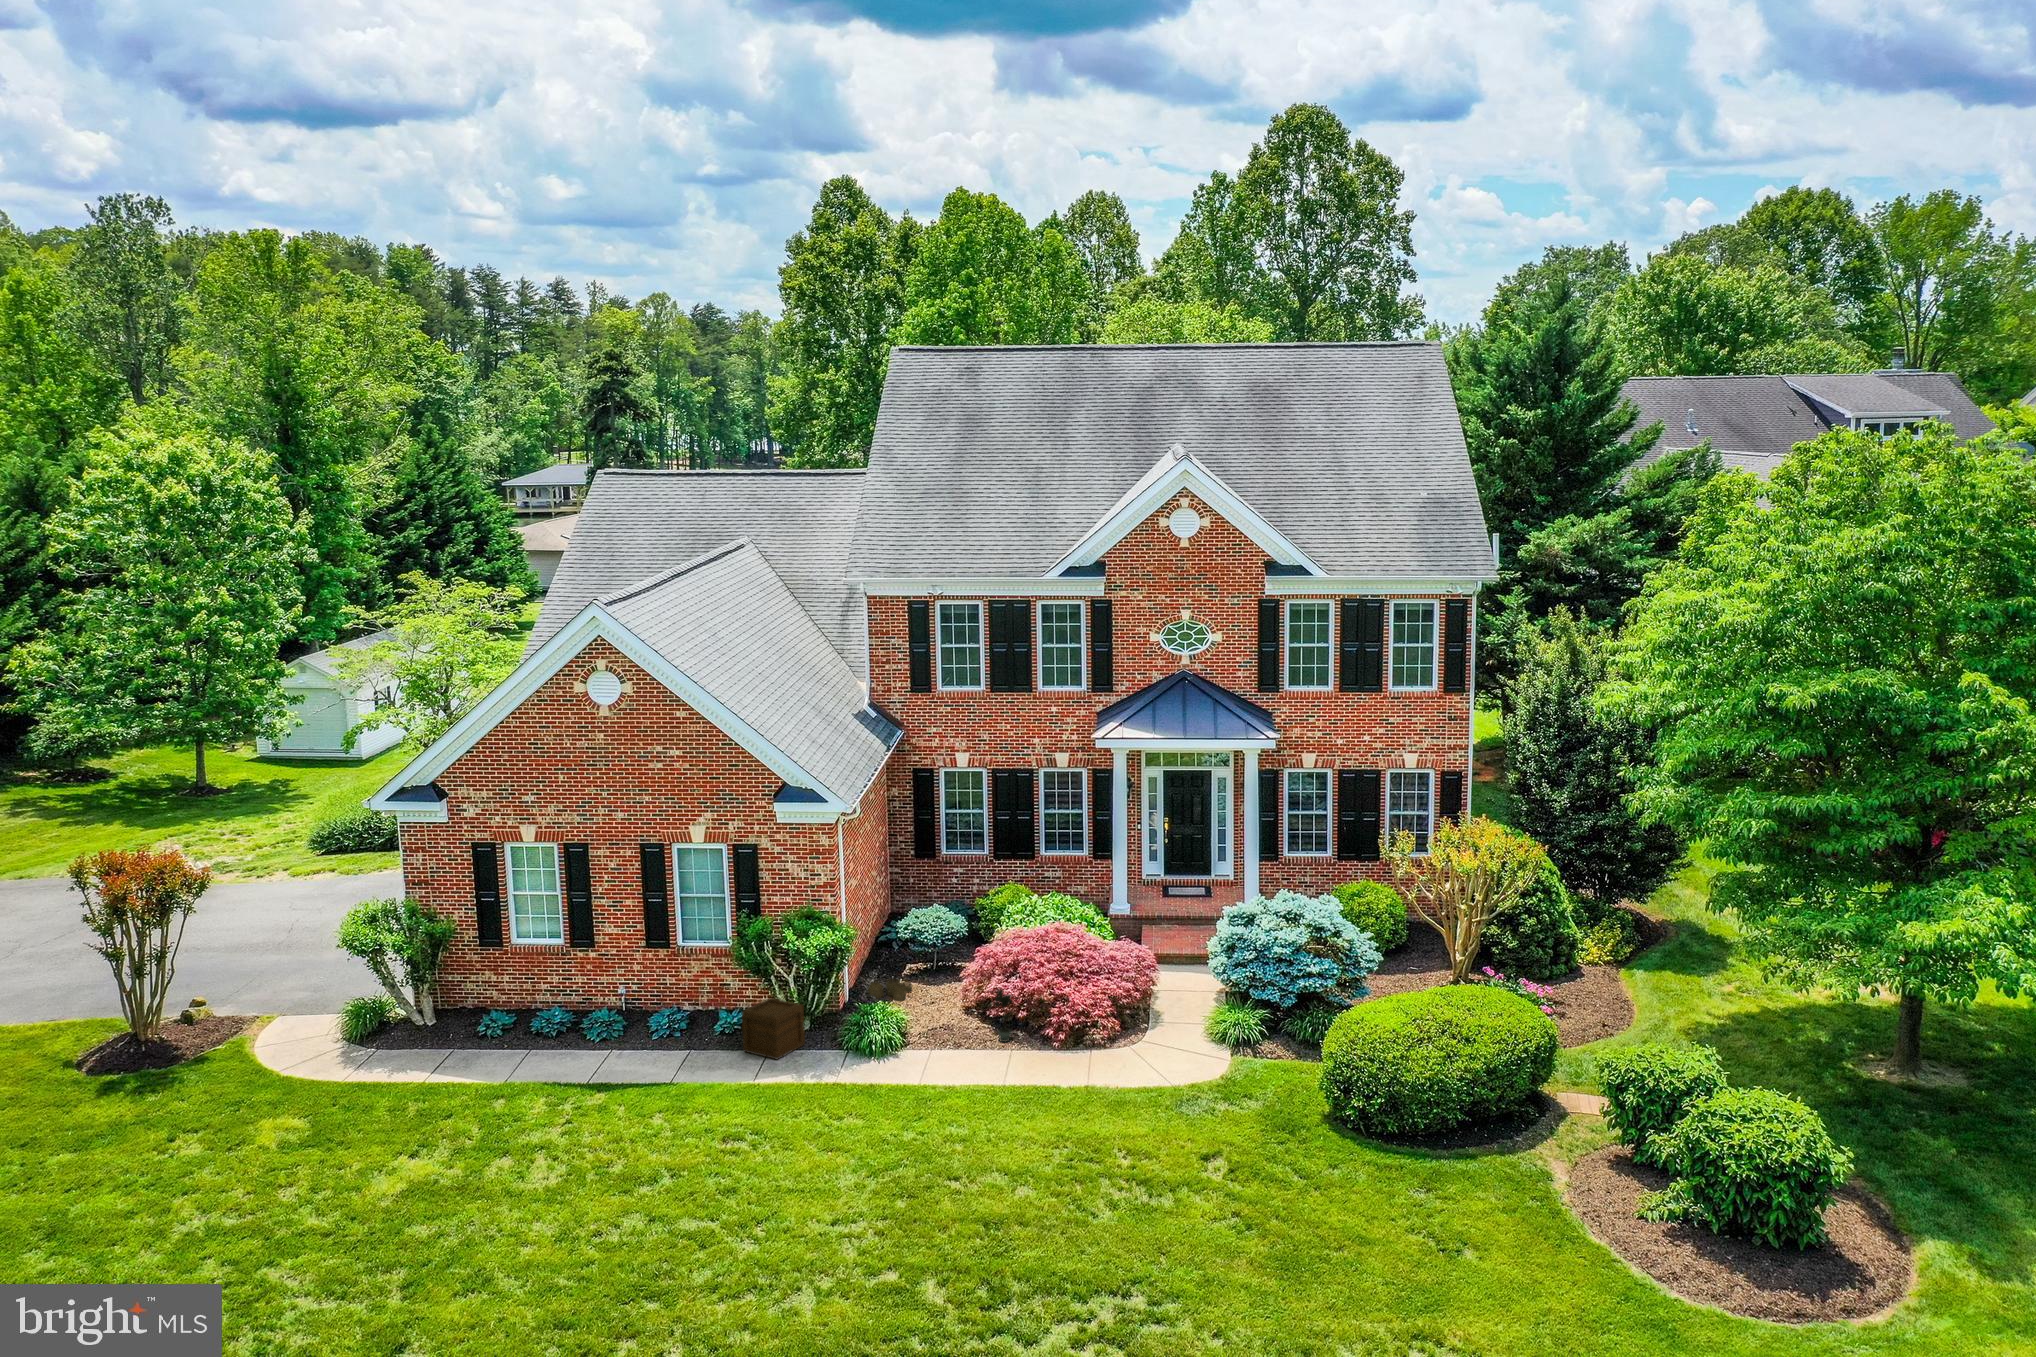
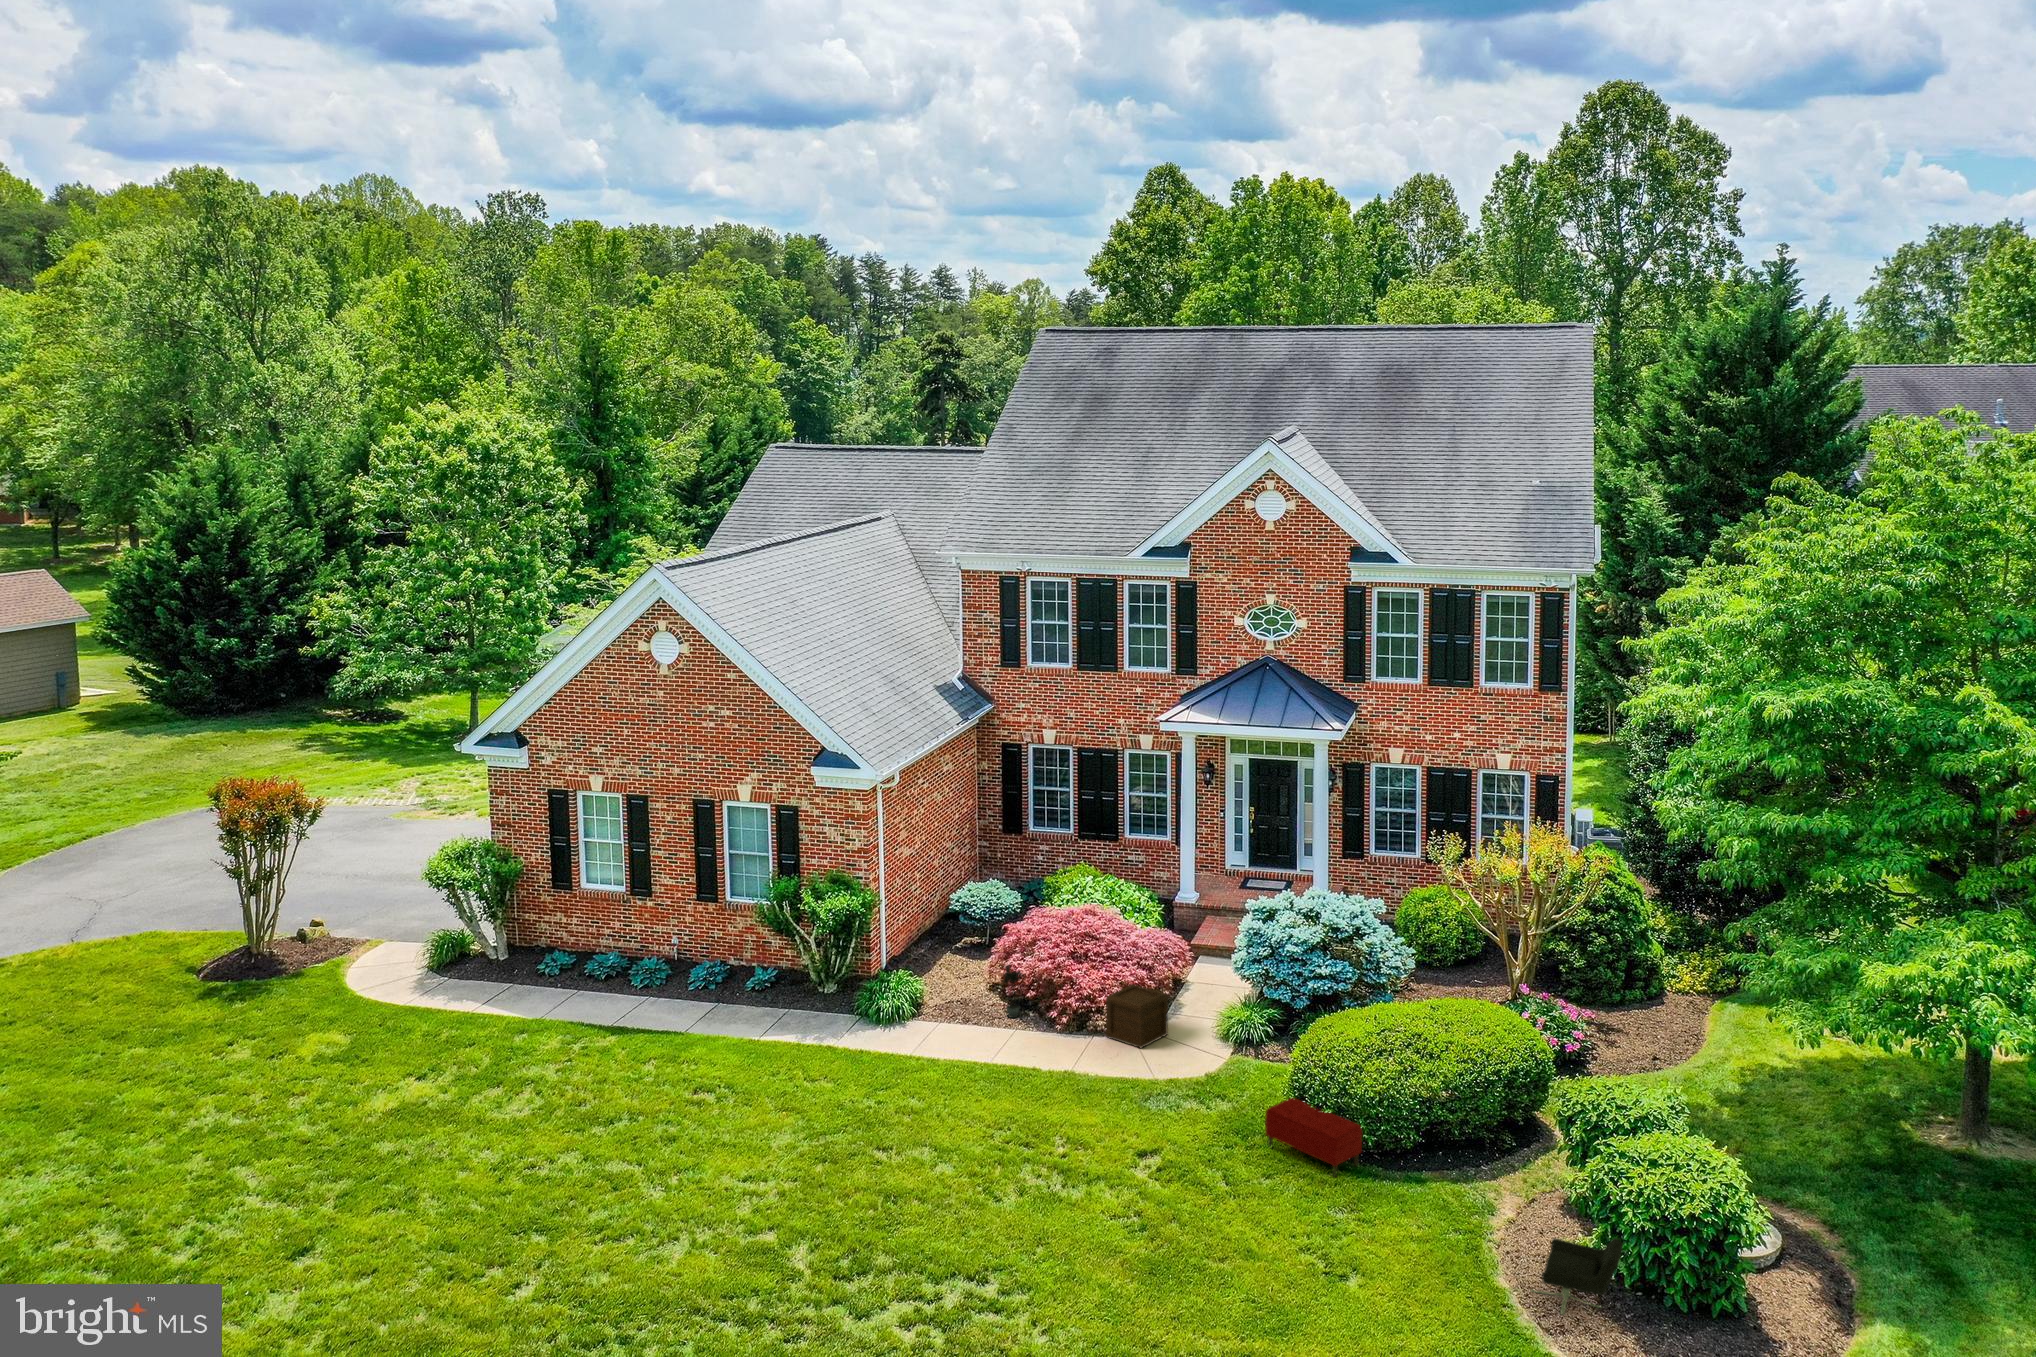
woven basket: present [868,979,912,1001] -> none [910,946,955,969]
wooden crate: present [742,998,805,1059] -> present [1106,984,1168,1048]
bench: none [1318,1089,1414,1159] -> present [1265,1098,1362,1177]
lounge chair: none [1621,1179,1708,1256] -> present [1532,1238,1623,1314]

